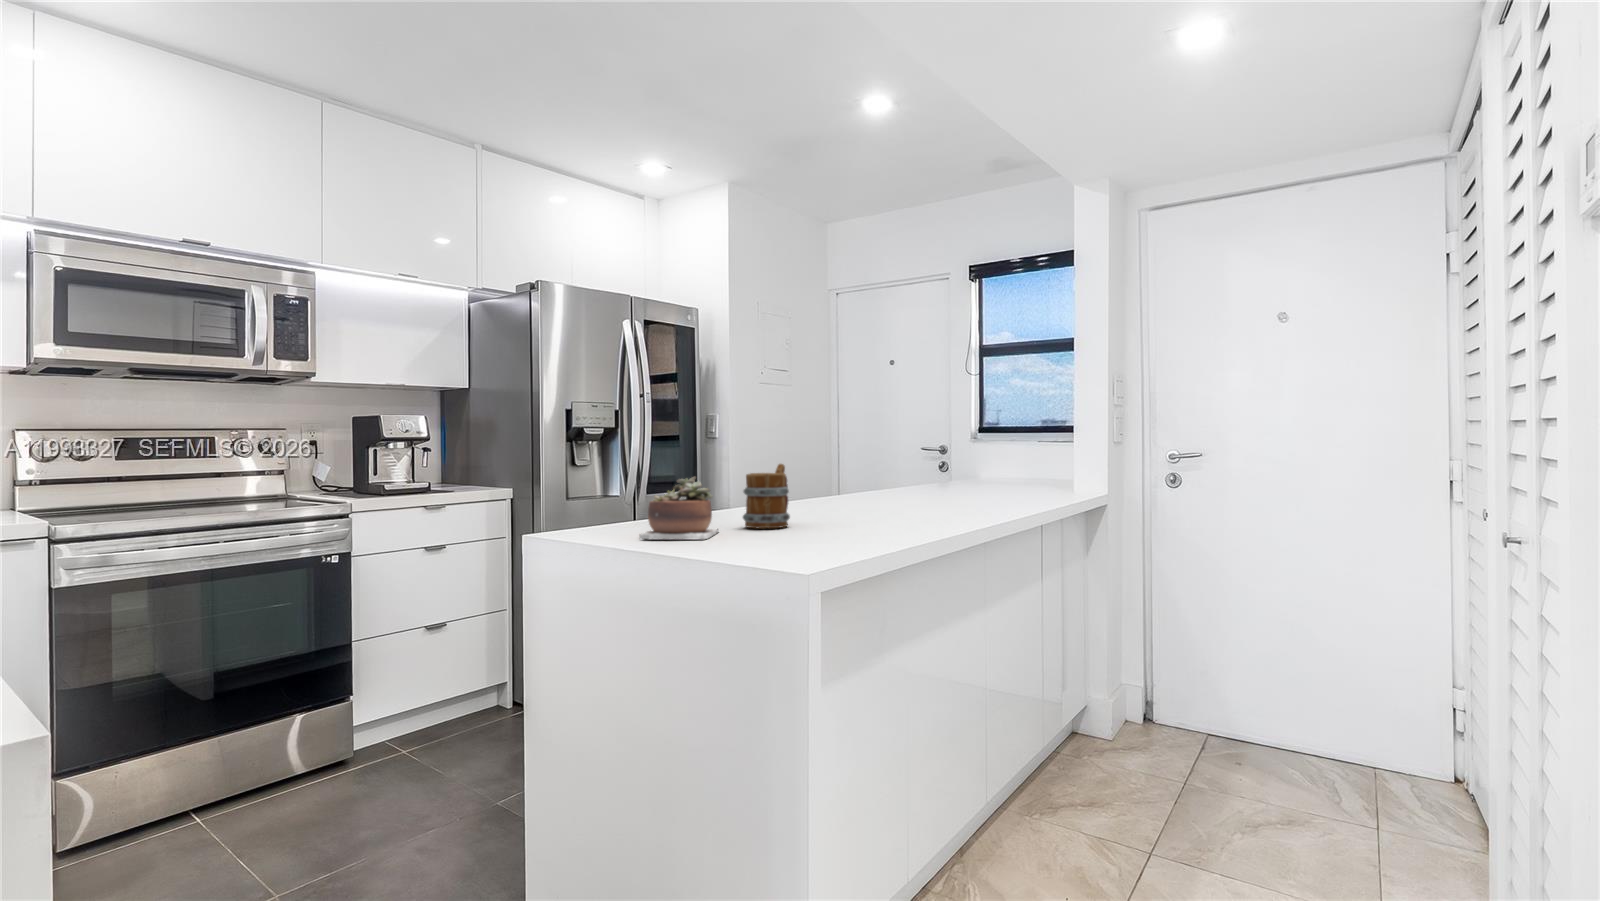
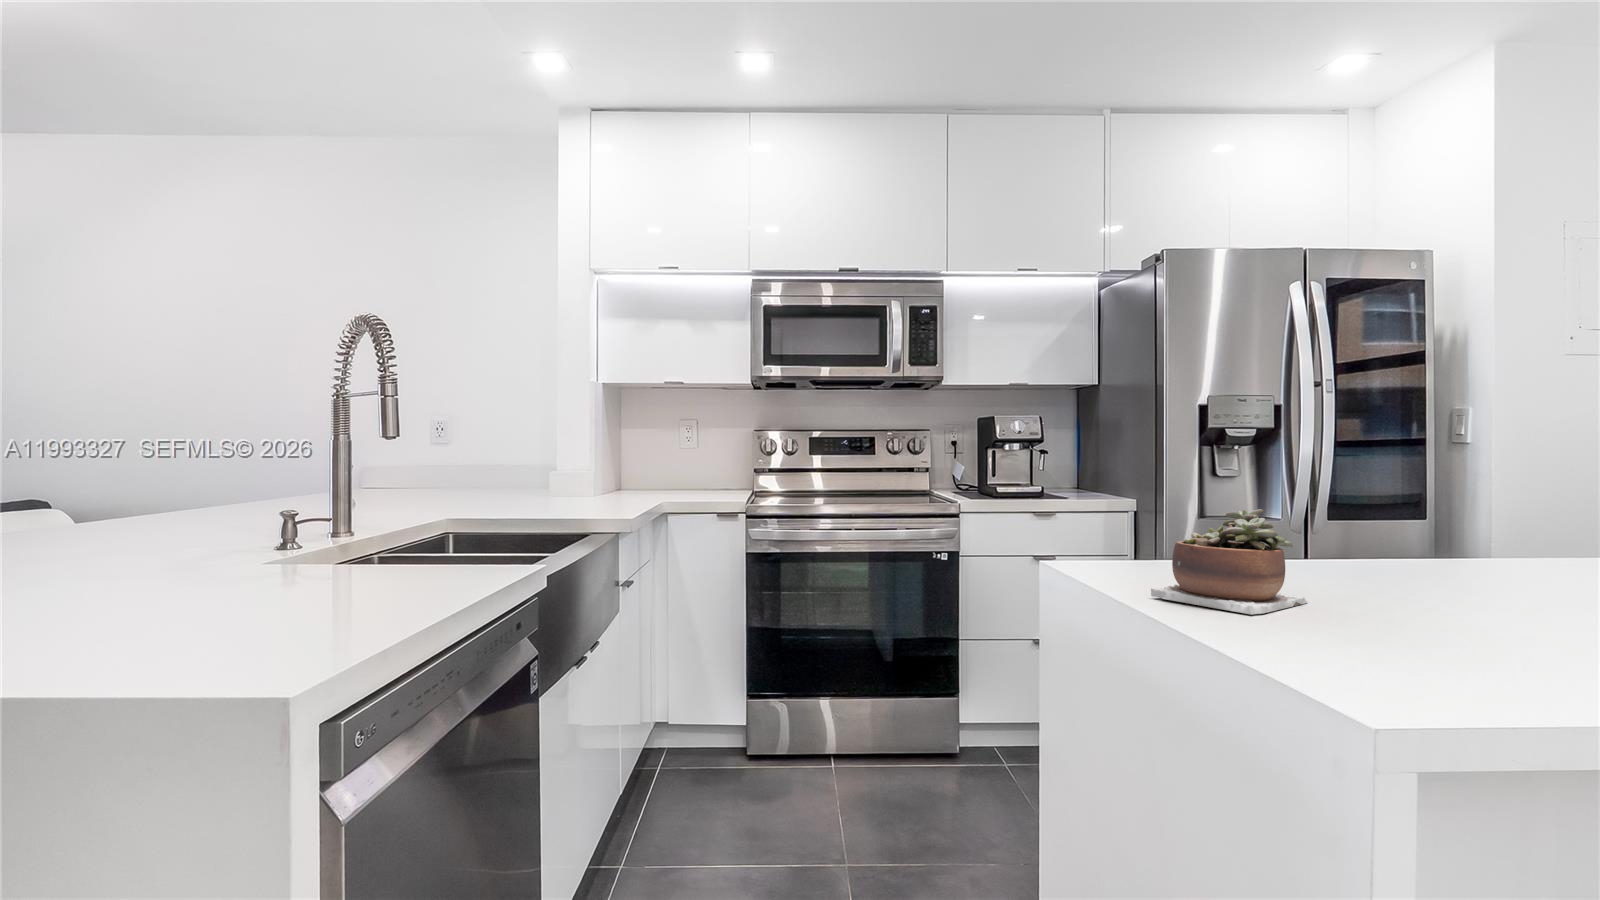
mug: present [743,464,790,529] -> none [1366,495,1483,613]

